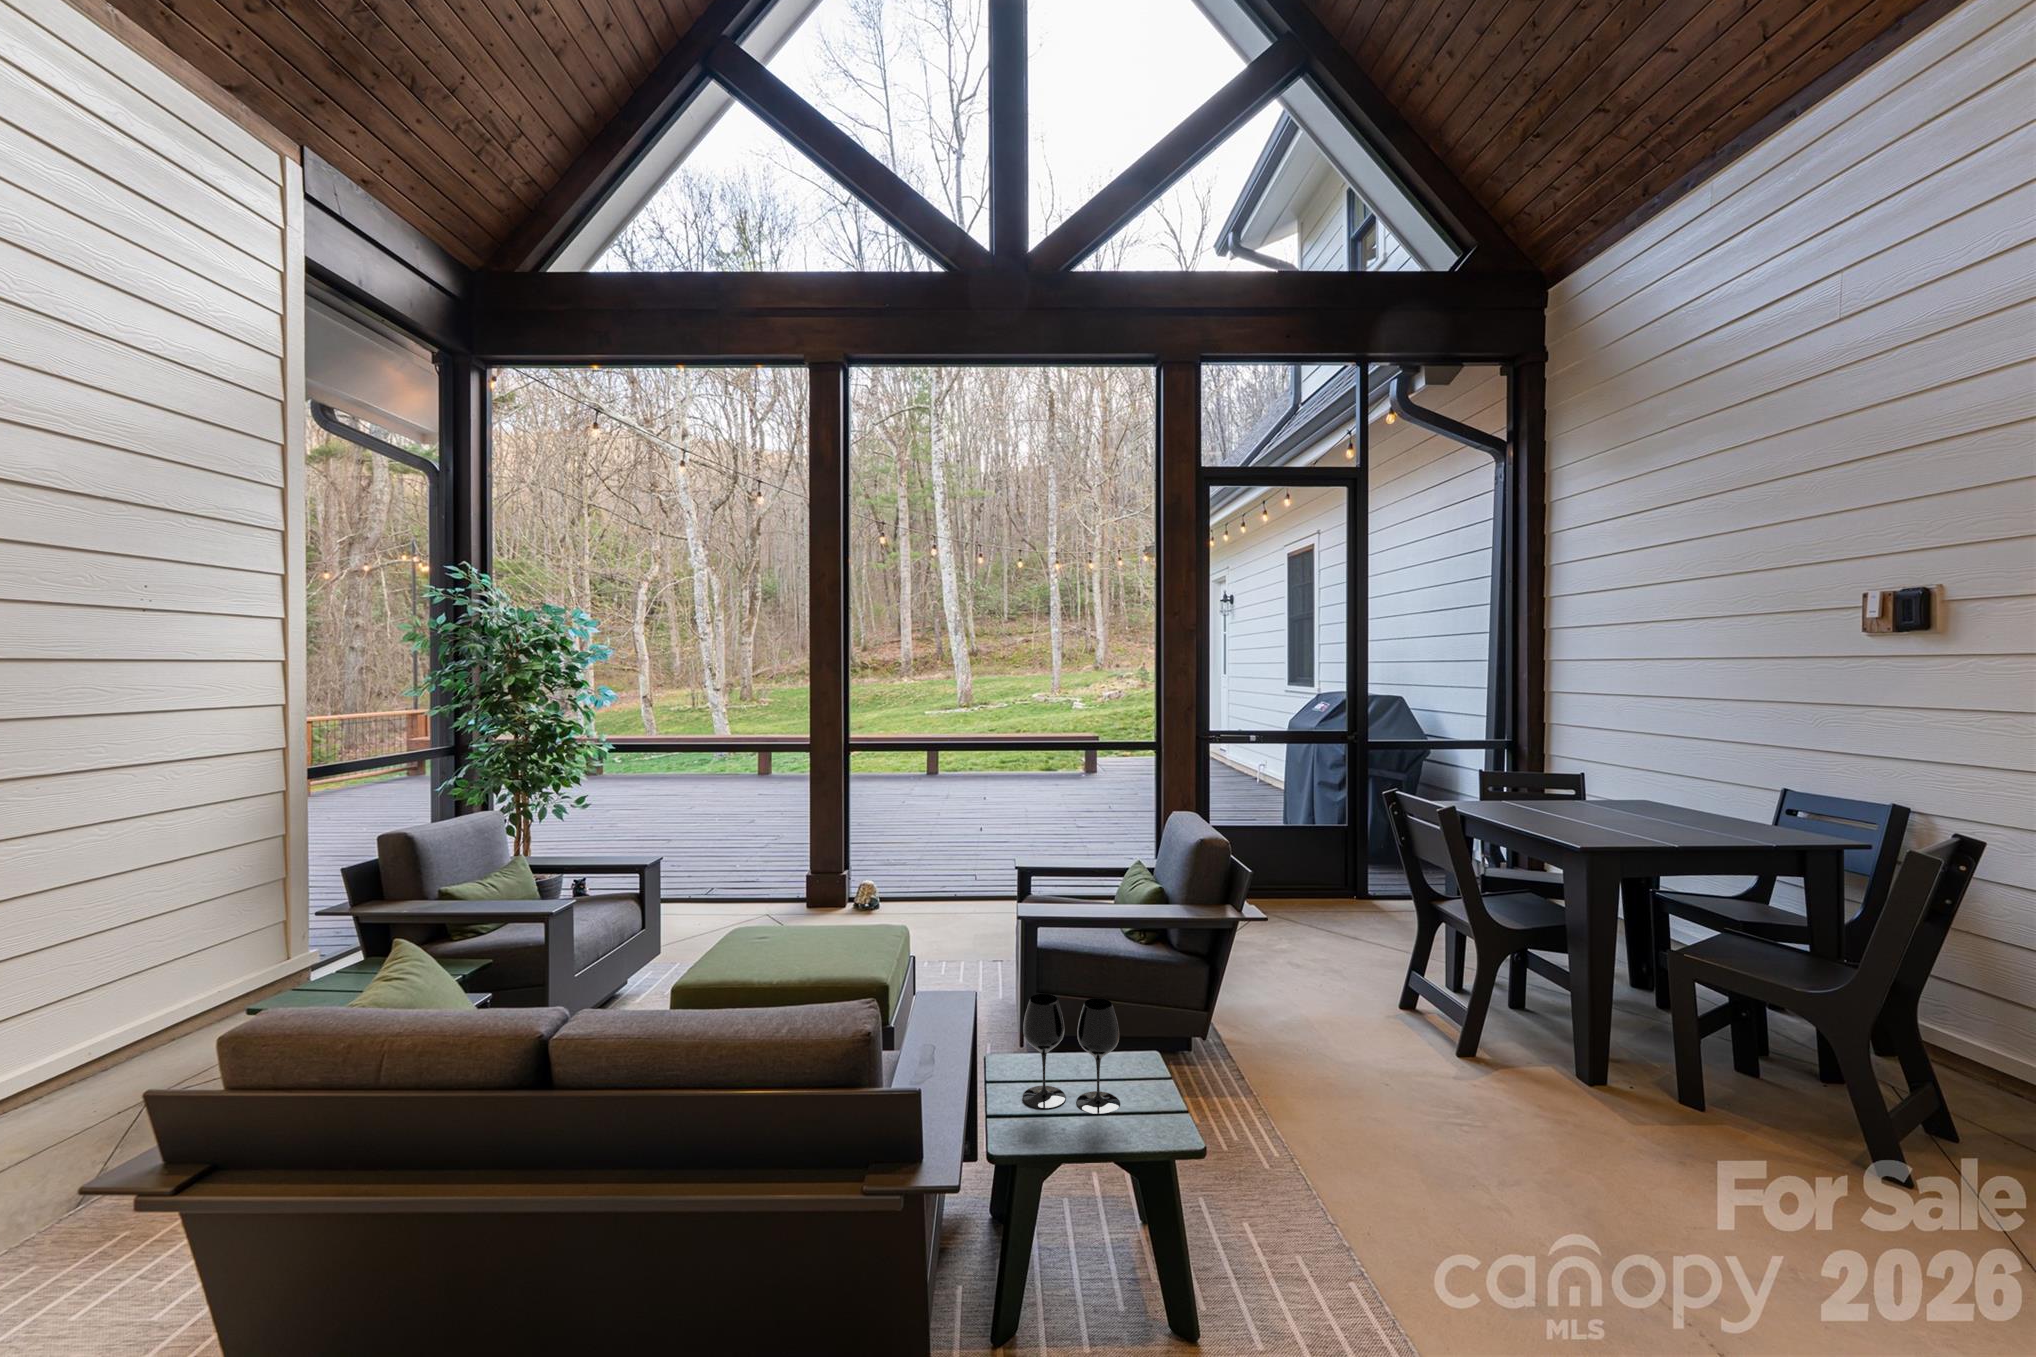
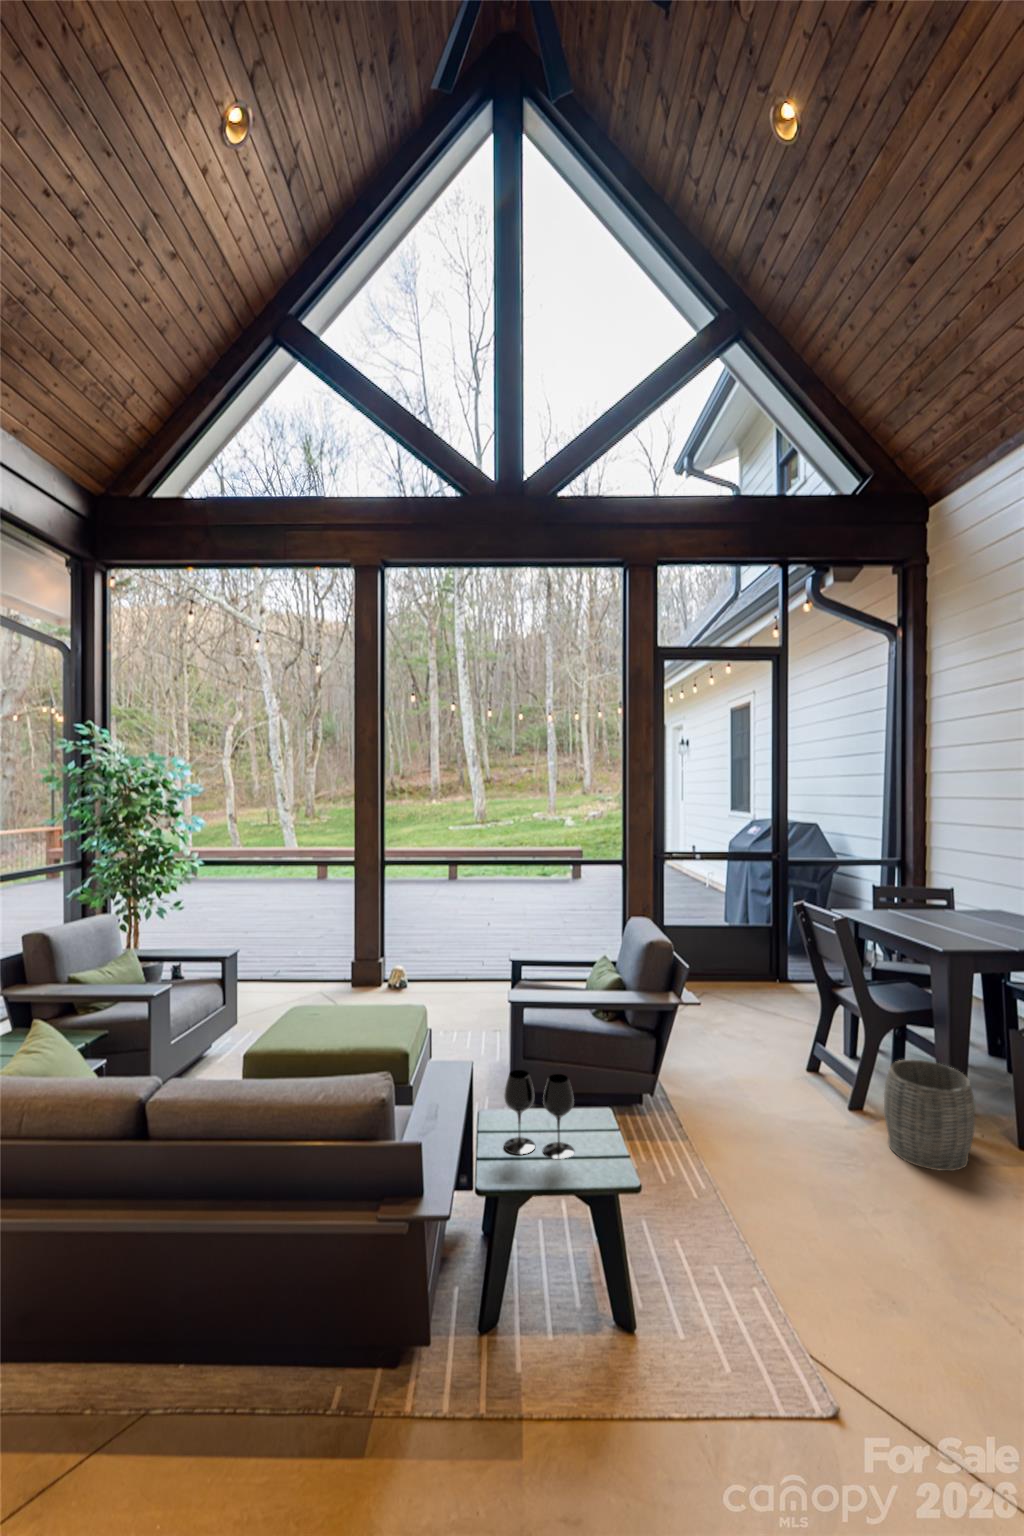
woven basket: none [1499,982,1619,1124] -> present [884,1059,975,1171]

